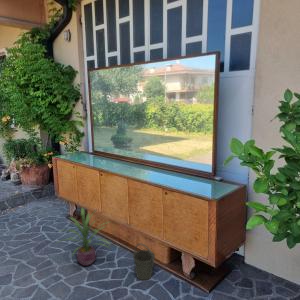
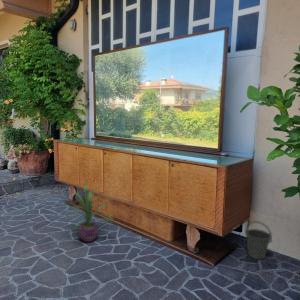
bucket: present [133,244,155,280] -> present [245,221,272,259]

